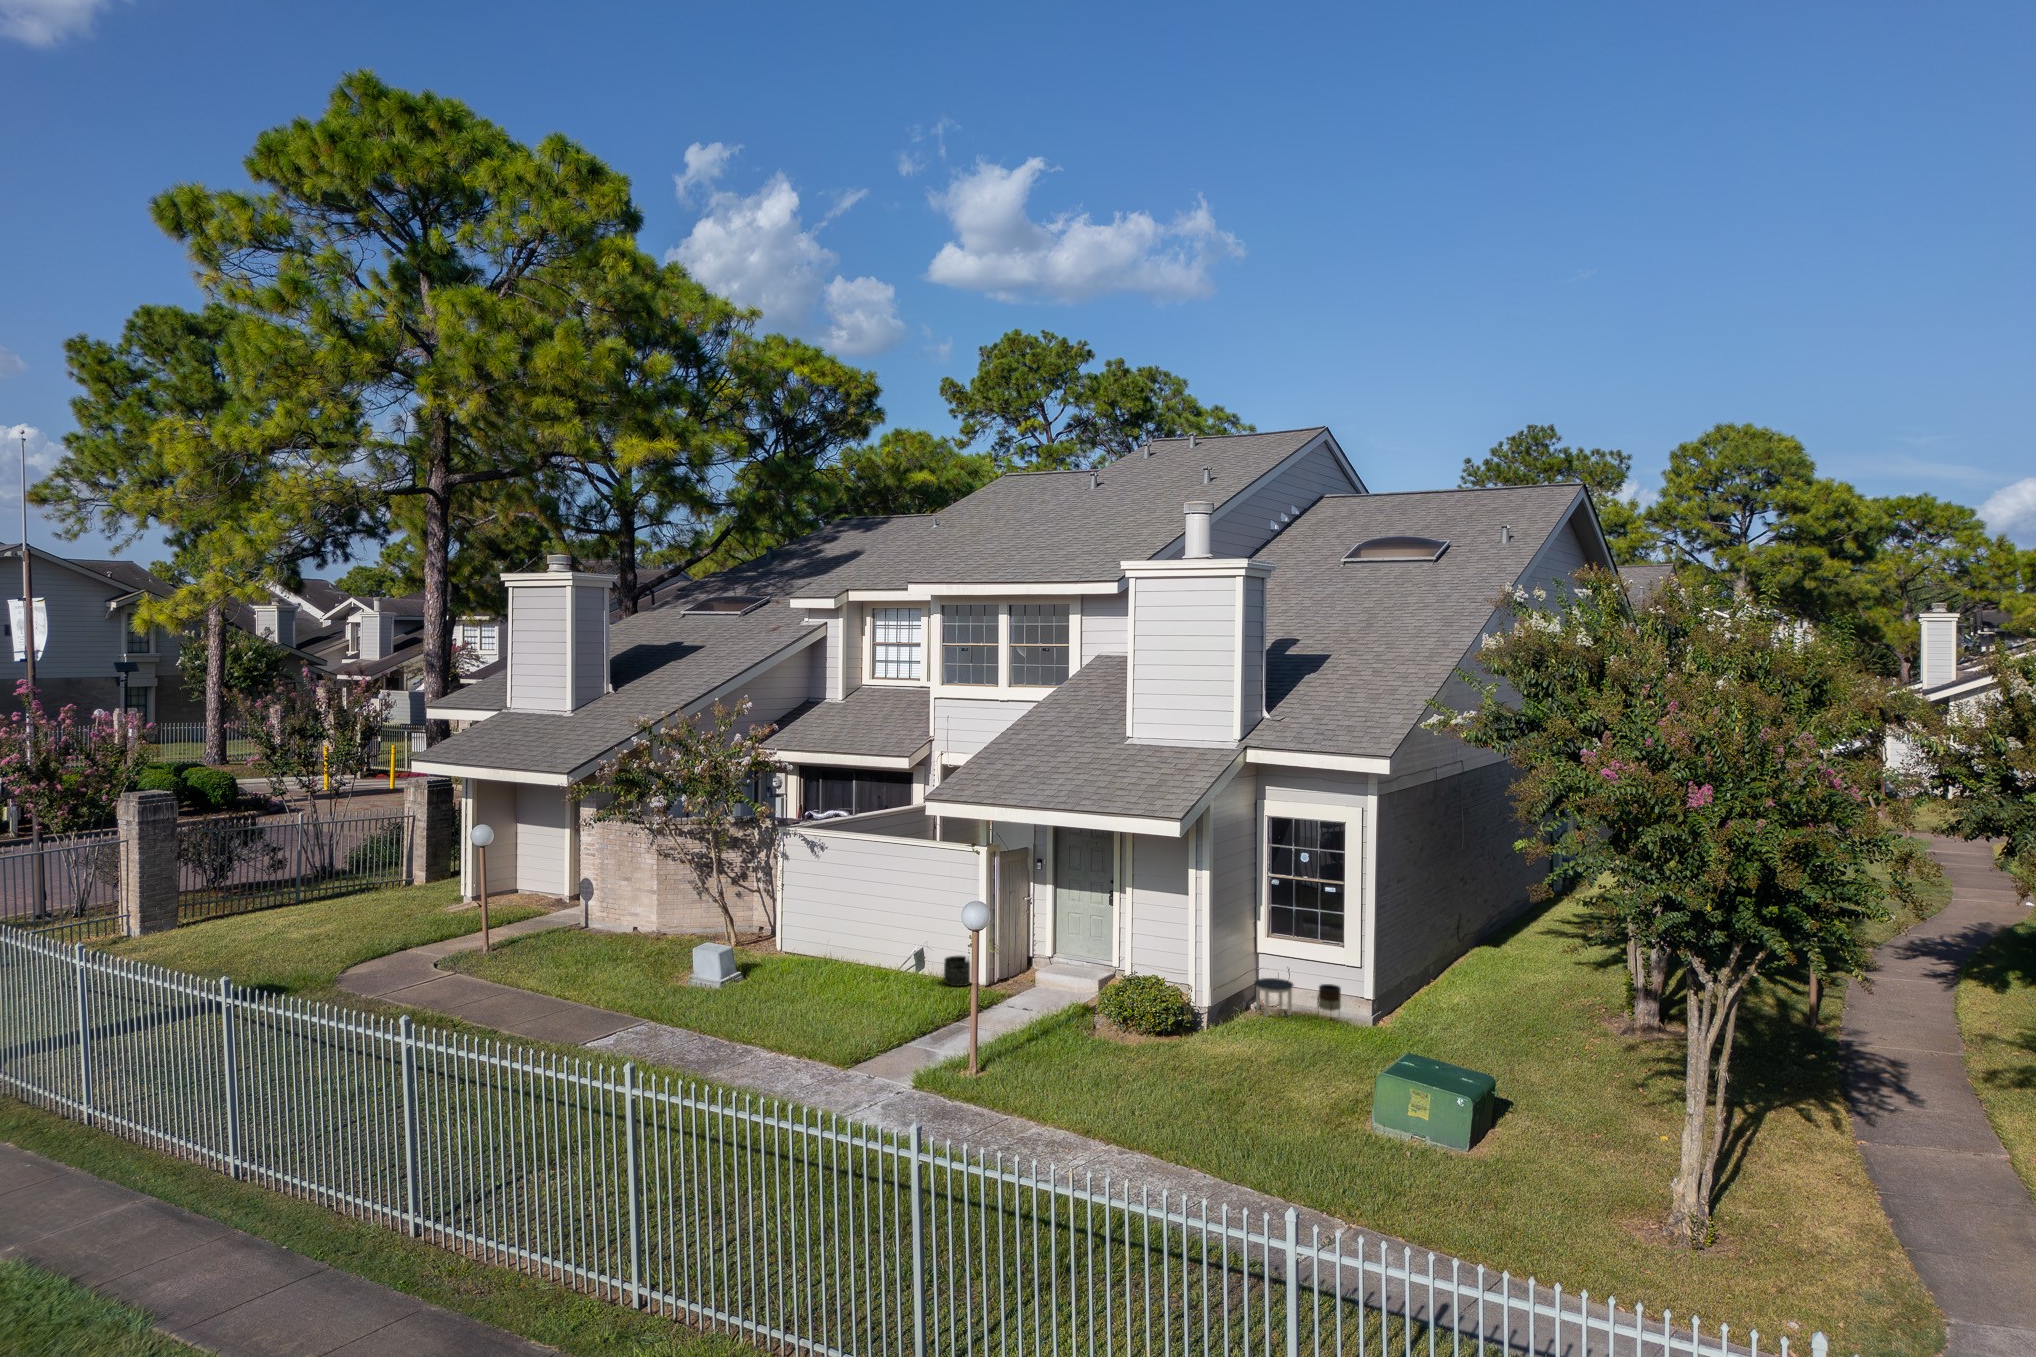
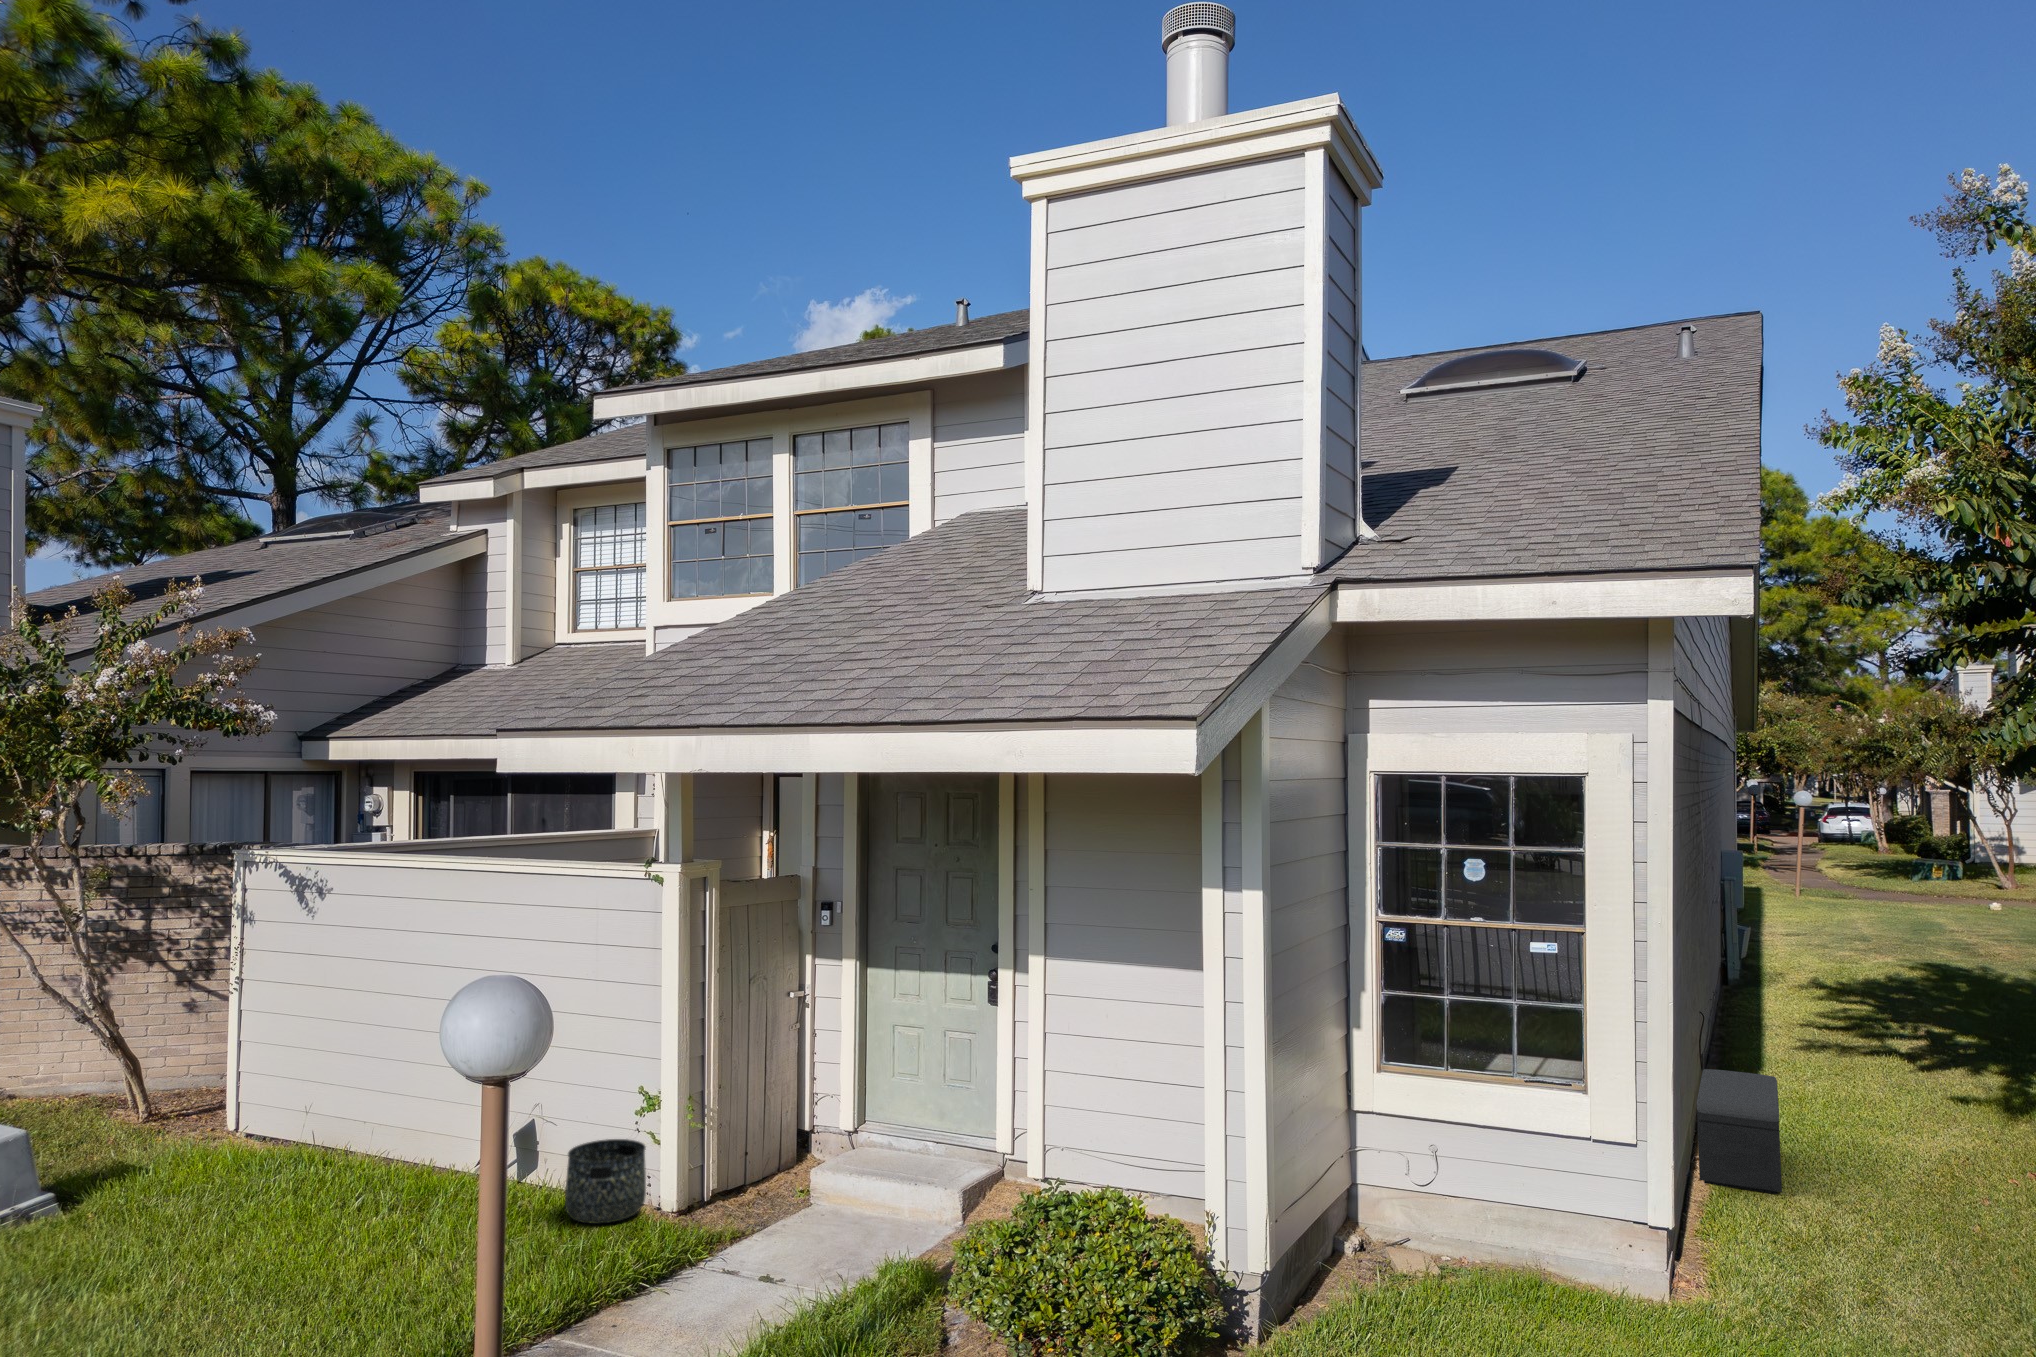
storage bench: none [1424,942,1478,995] -> present [1697,1069,1782,1194]
round table: present [1254,978,1293,1016] -> none [1358,1174,1461,1284]
planter: present [1317,984,1341,1021] -> none [1526,1188,1593,1298]

